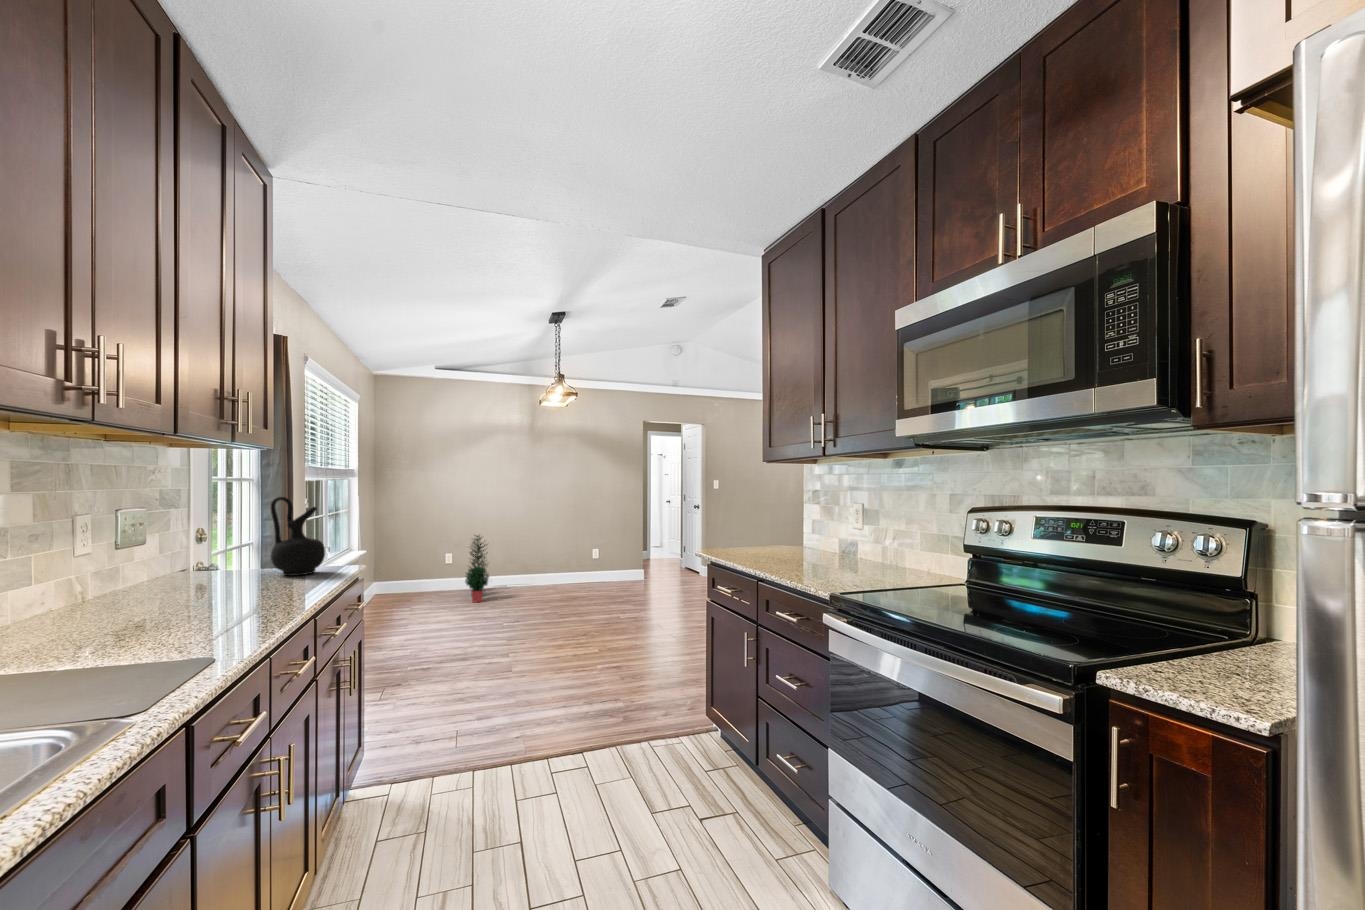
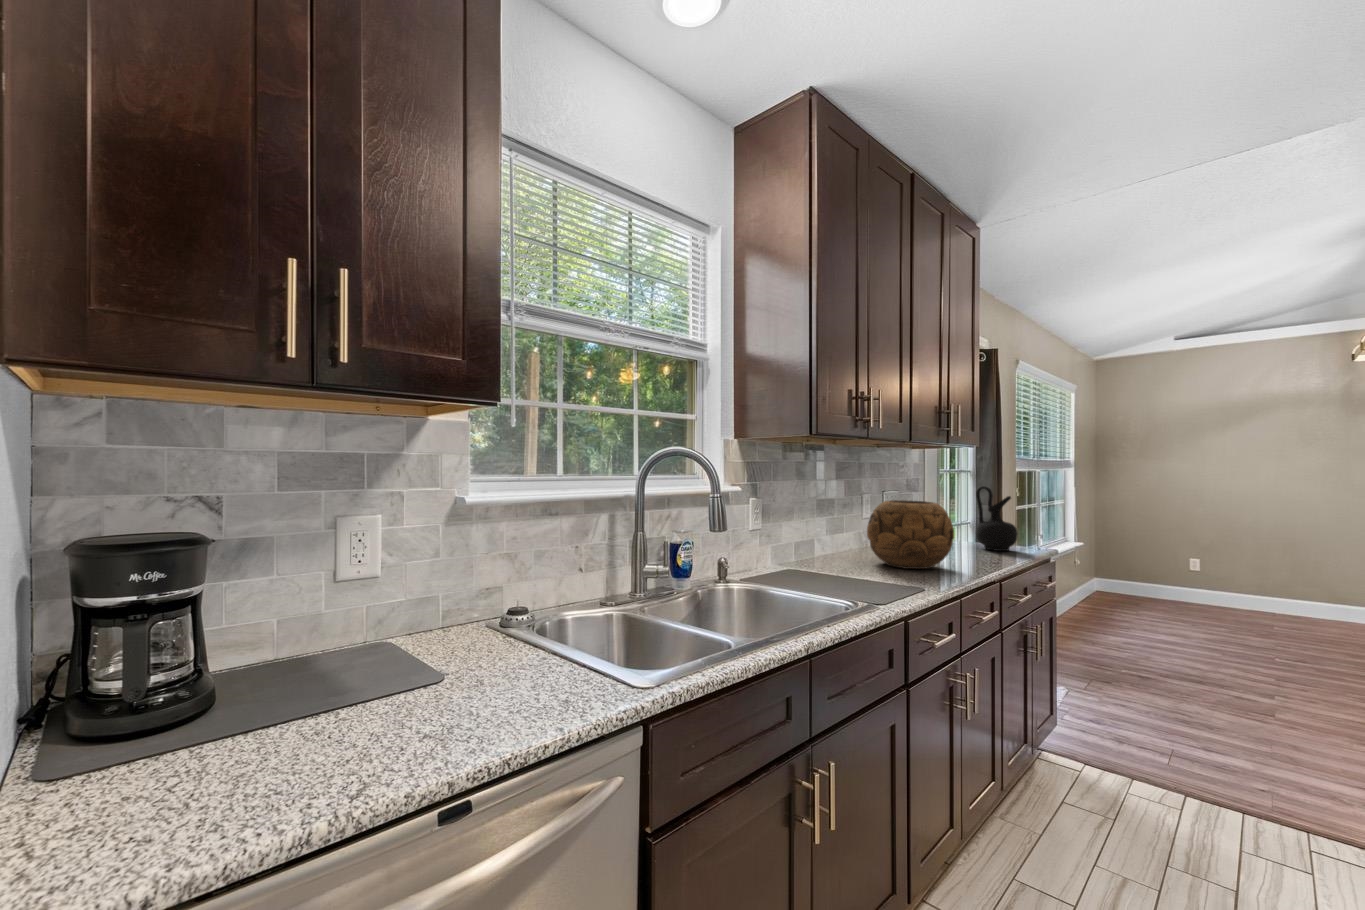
decorative bowl: none [91,523,251,629] -> present [867,500,954,569]
potted plant: present [465,536,489,602] -> none [1199,541,1240,623]

